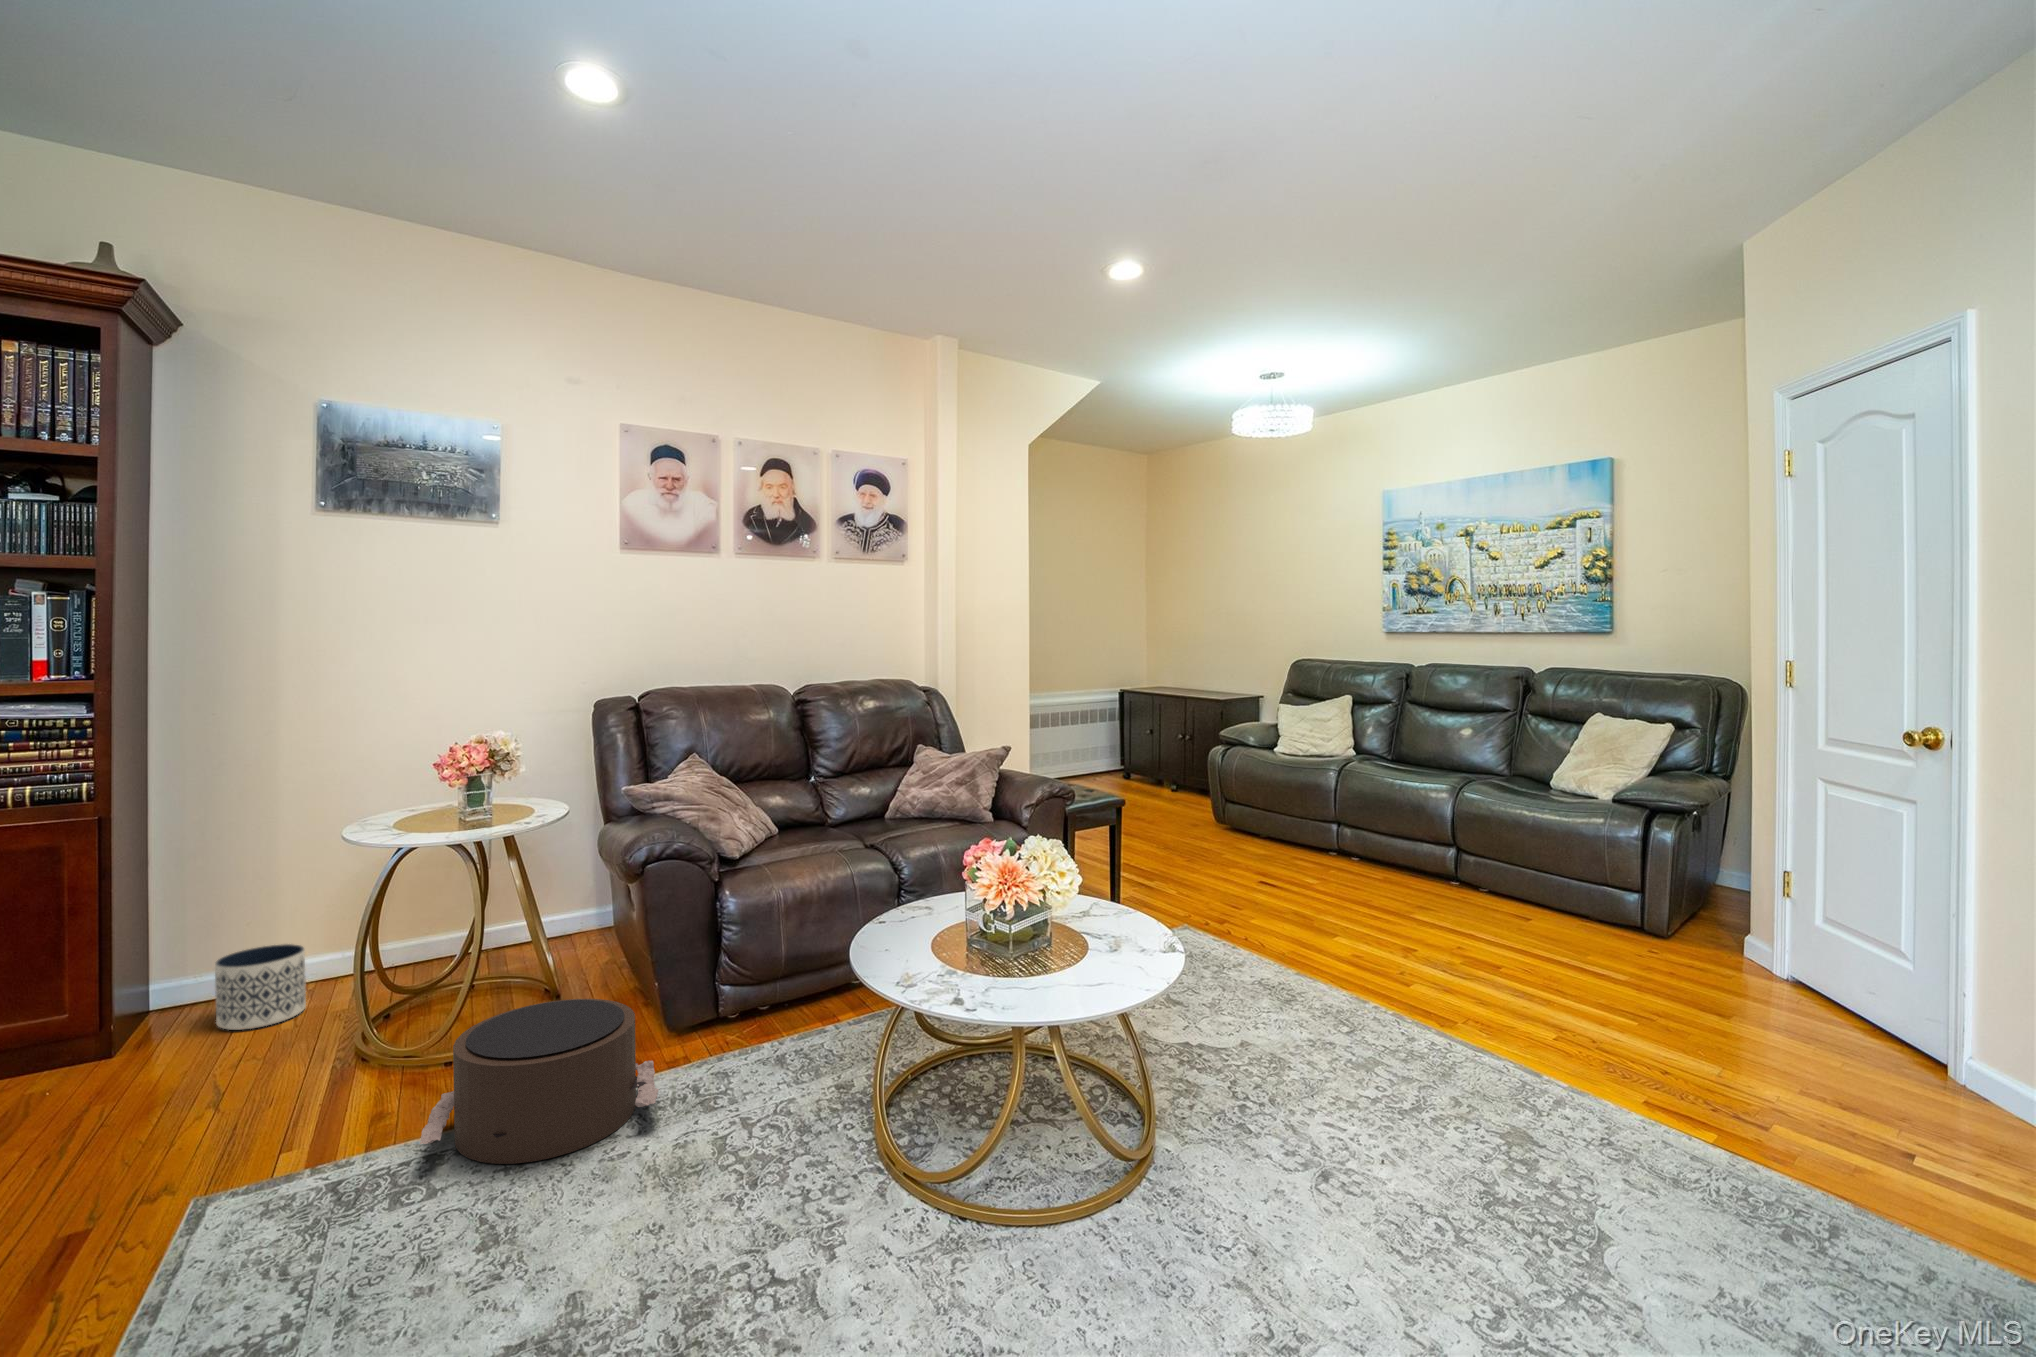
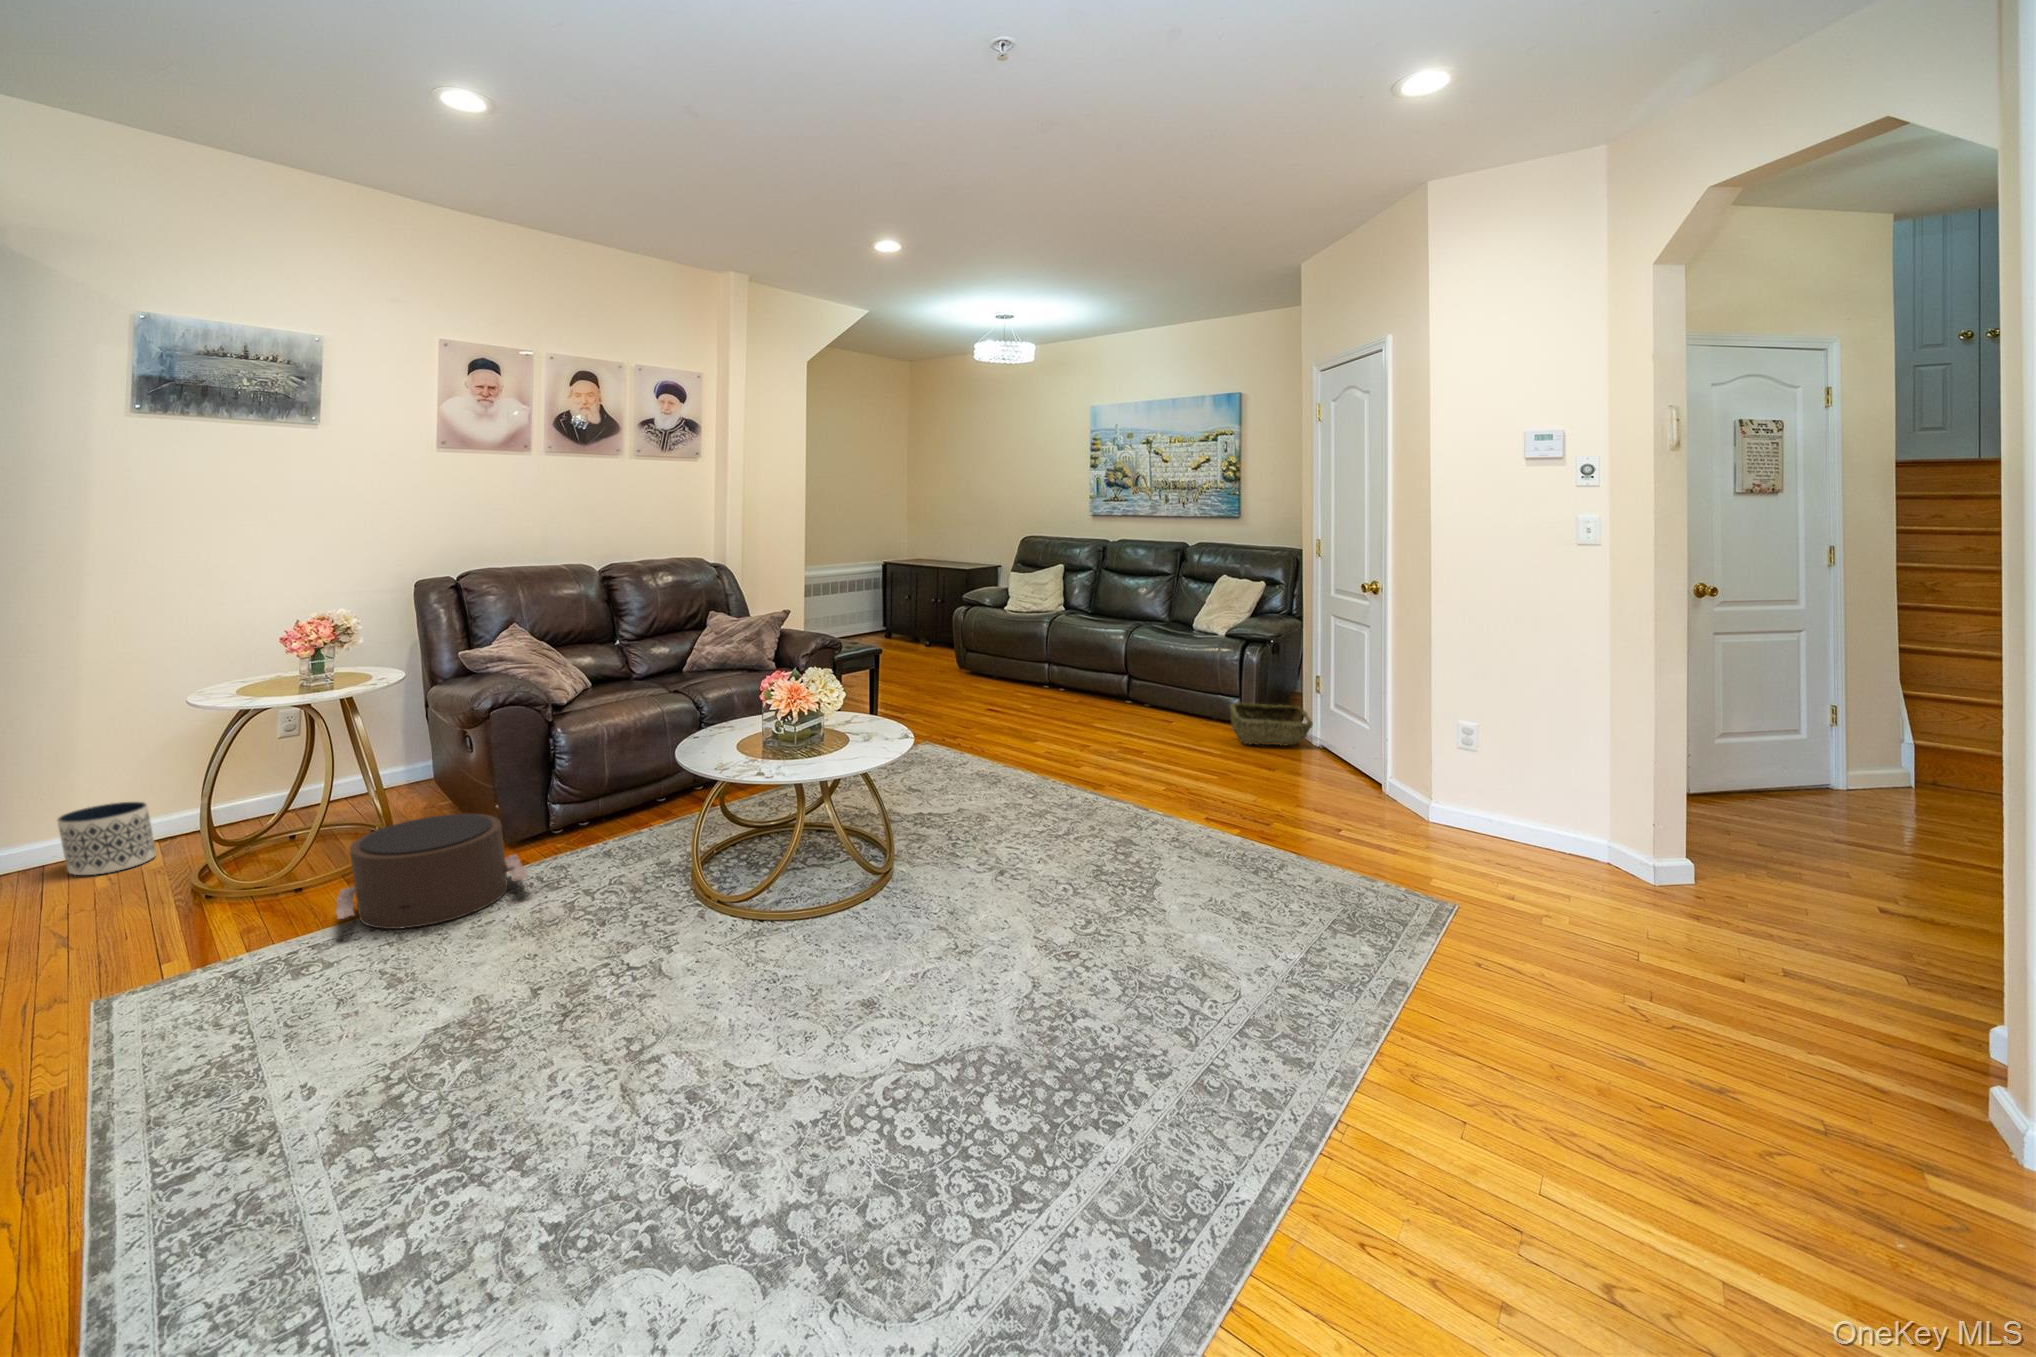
woven basket: none [1637,898,1795,973] -> present [1230,703,1312,745]

